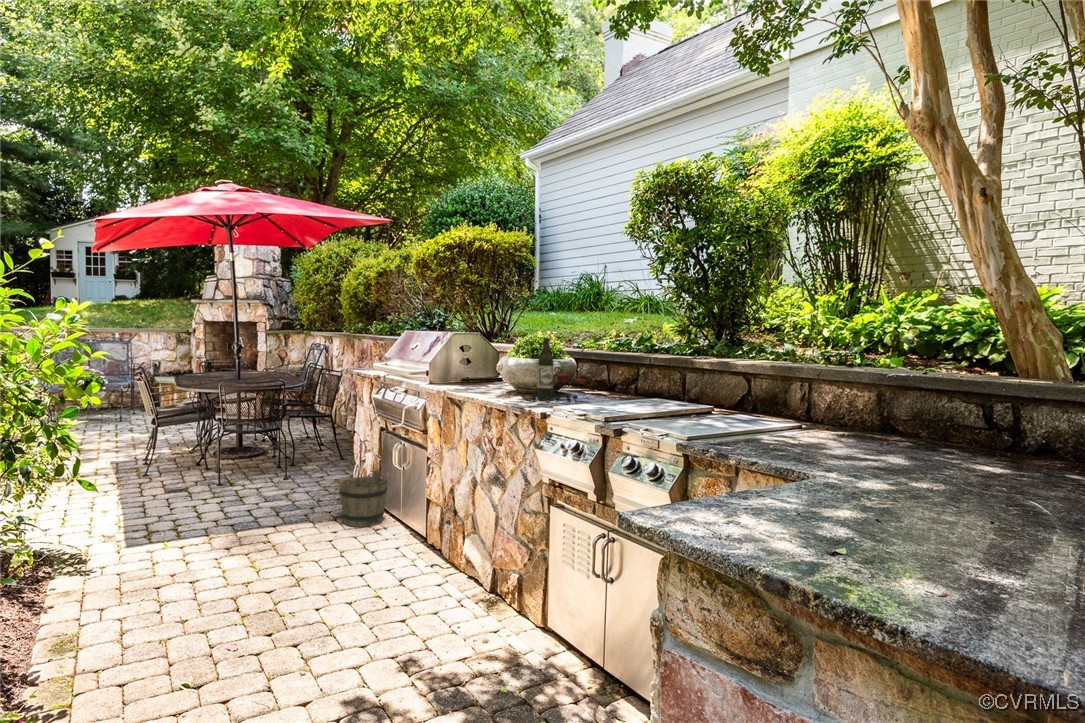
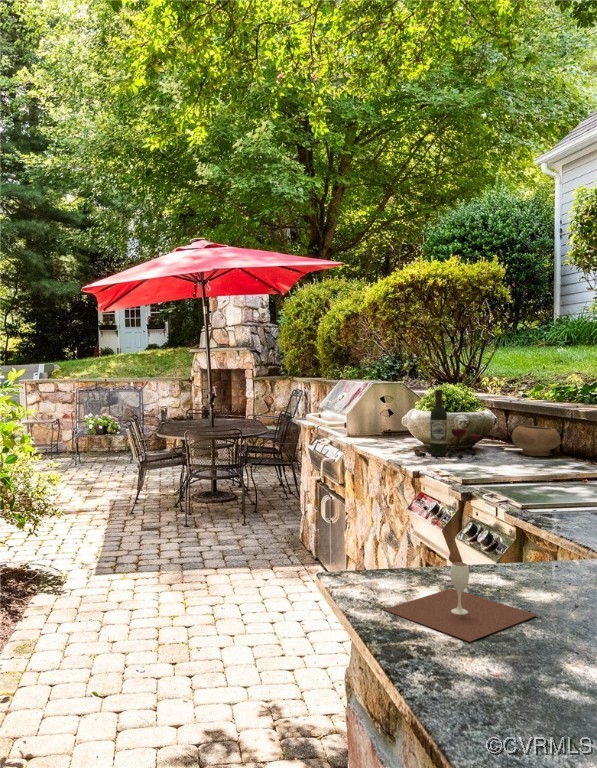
bowl: none [601,371,643,398] -> present [512,425,560,456]
bucket: present [340,470,388,527] -> none [274,520,321,577]
wine glass: none [759,494,890,576] -> present [384,562,537,642]

